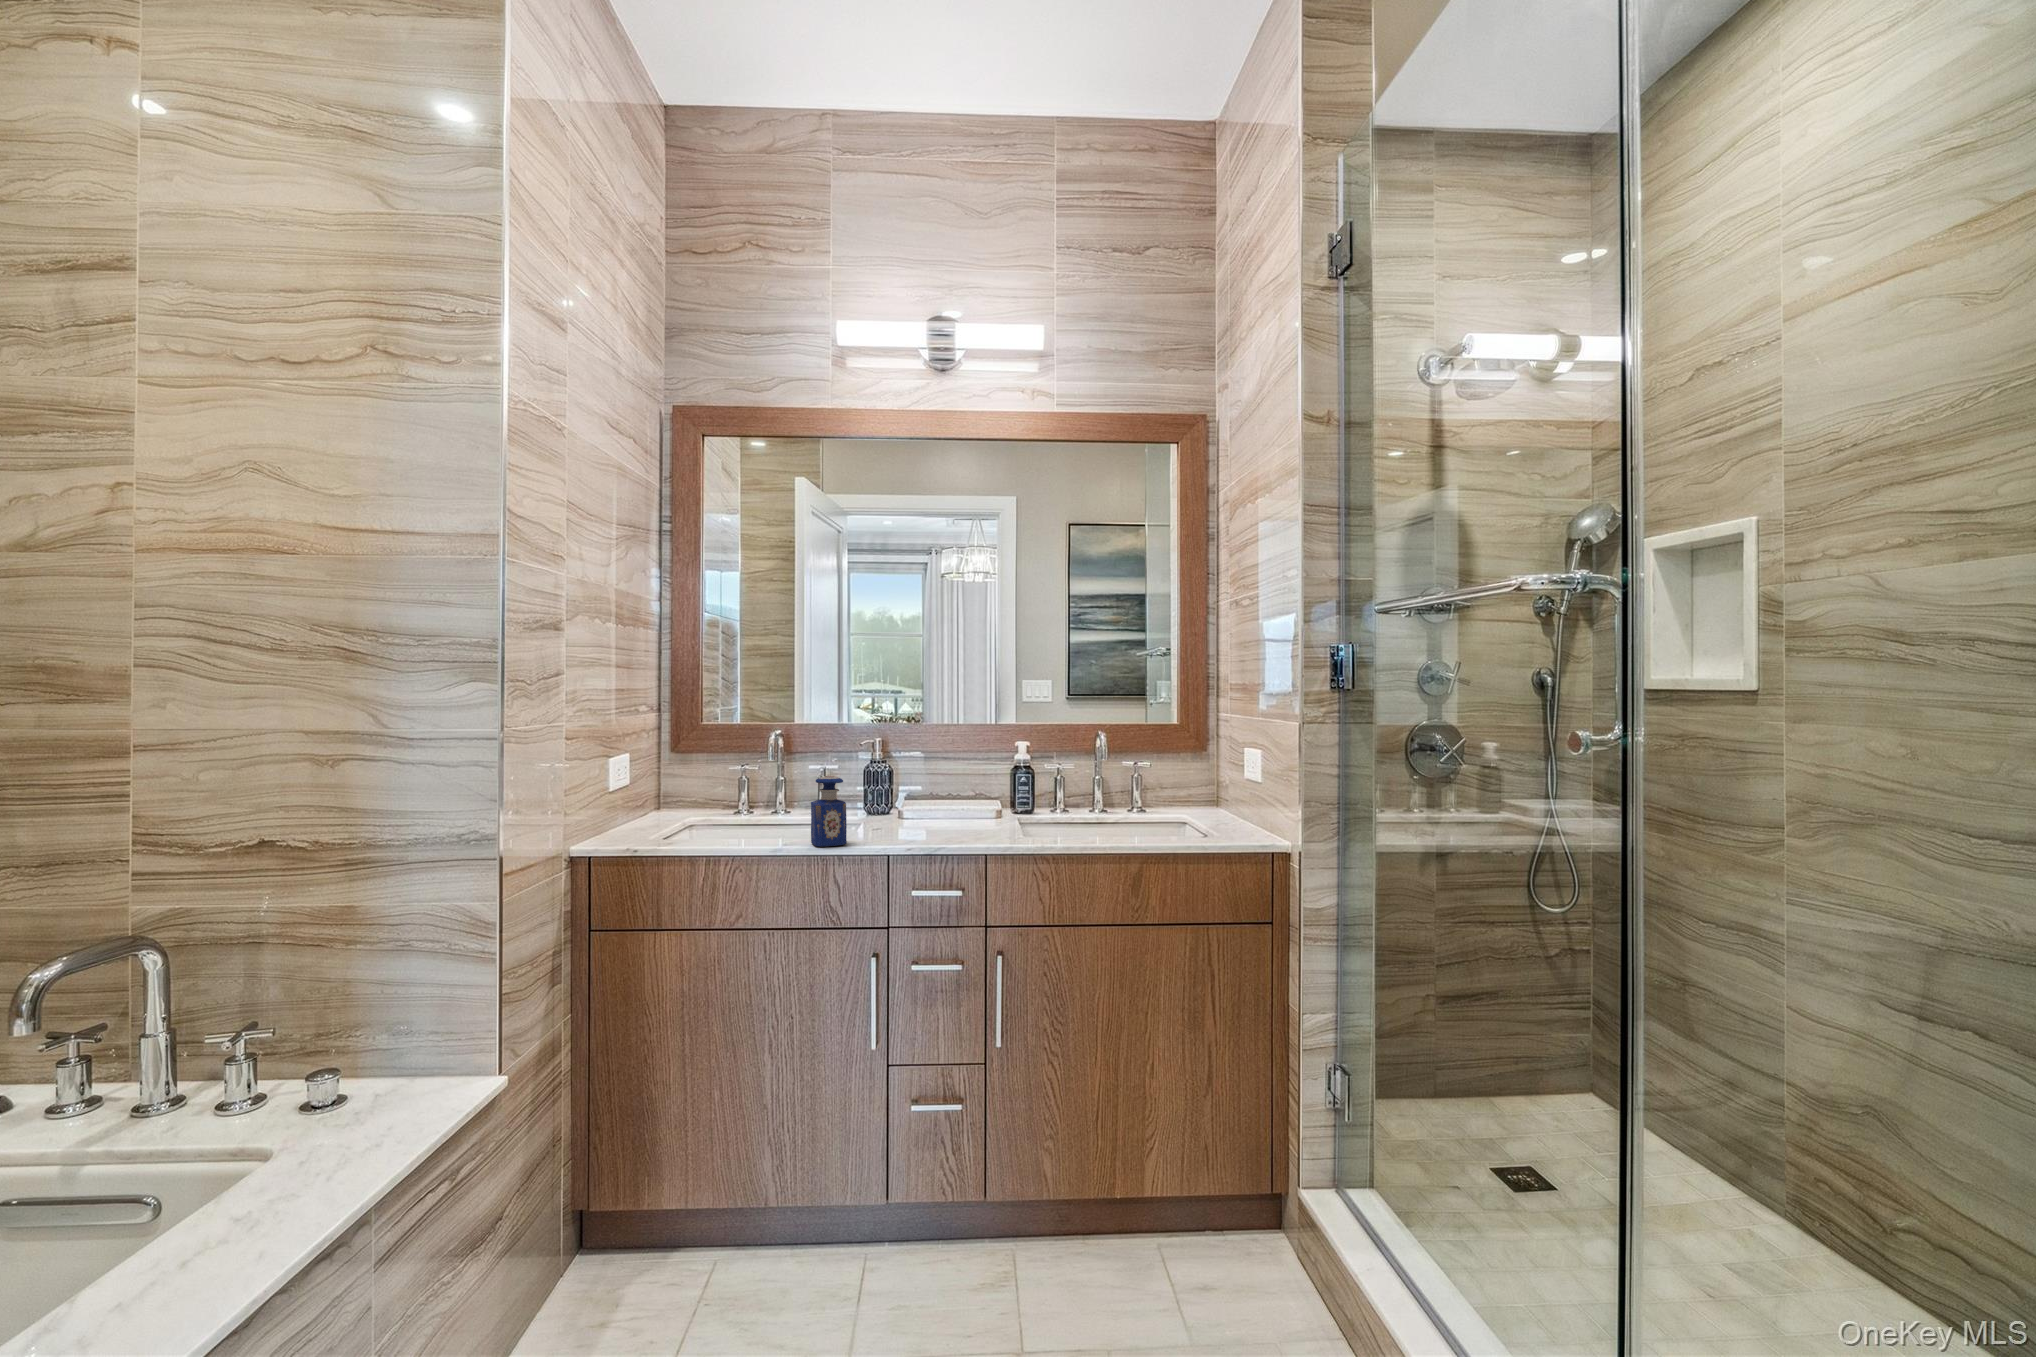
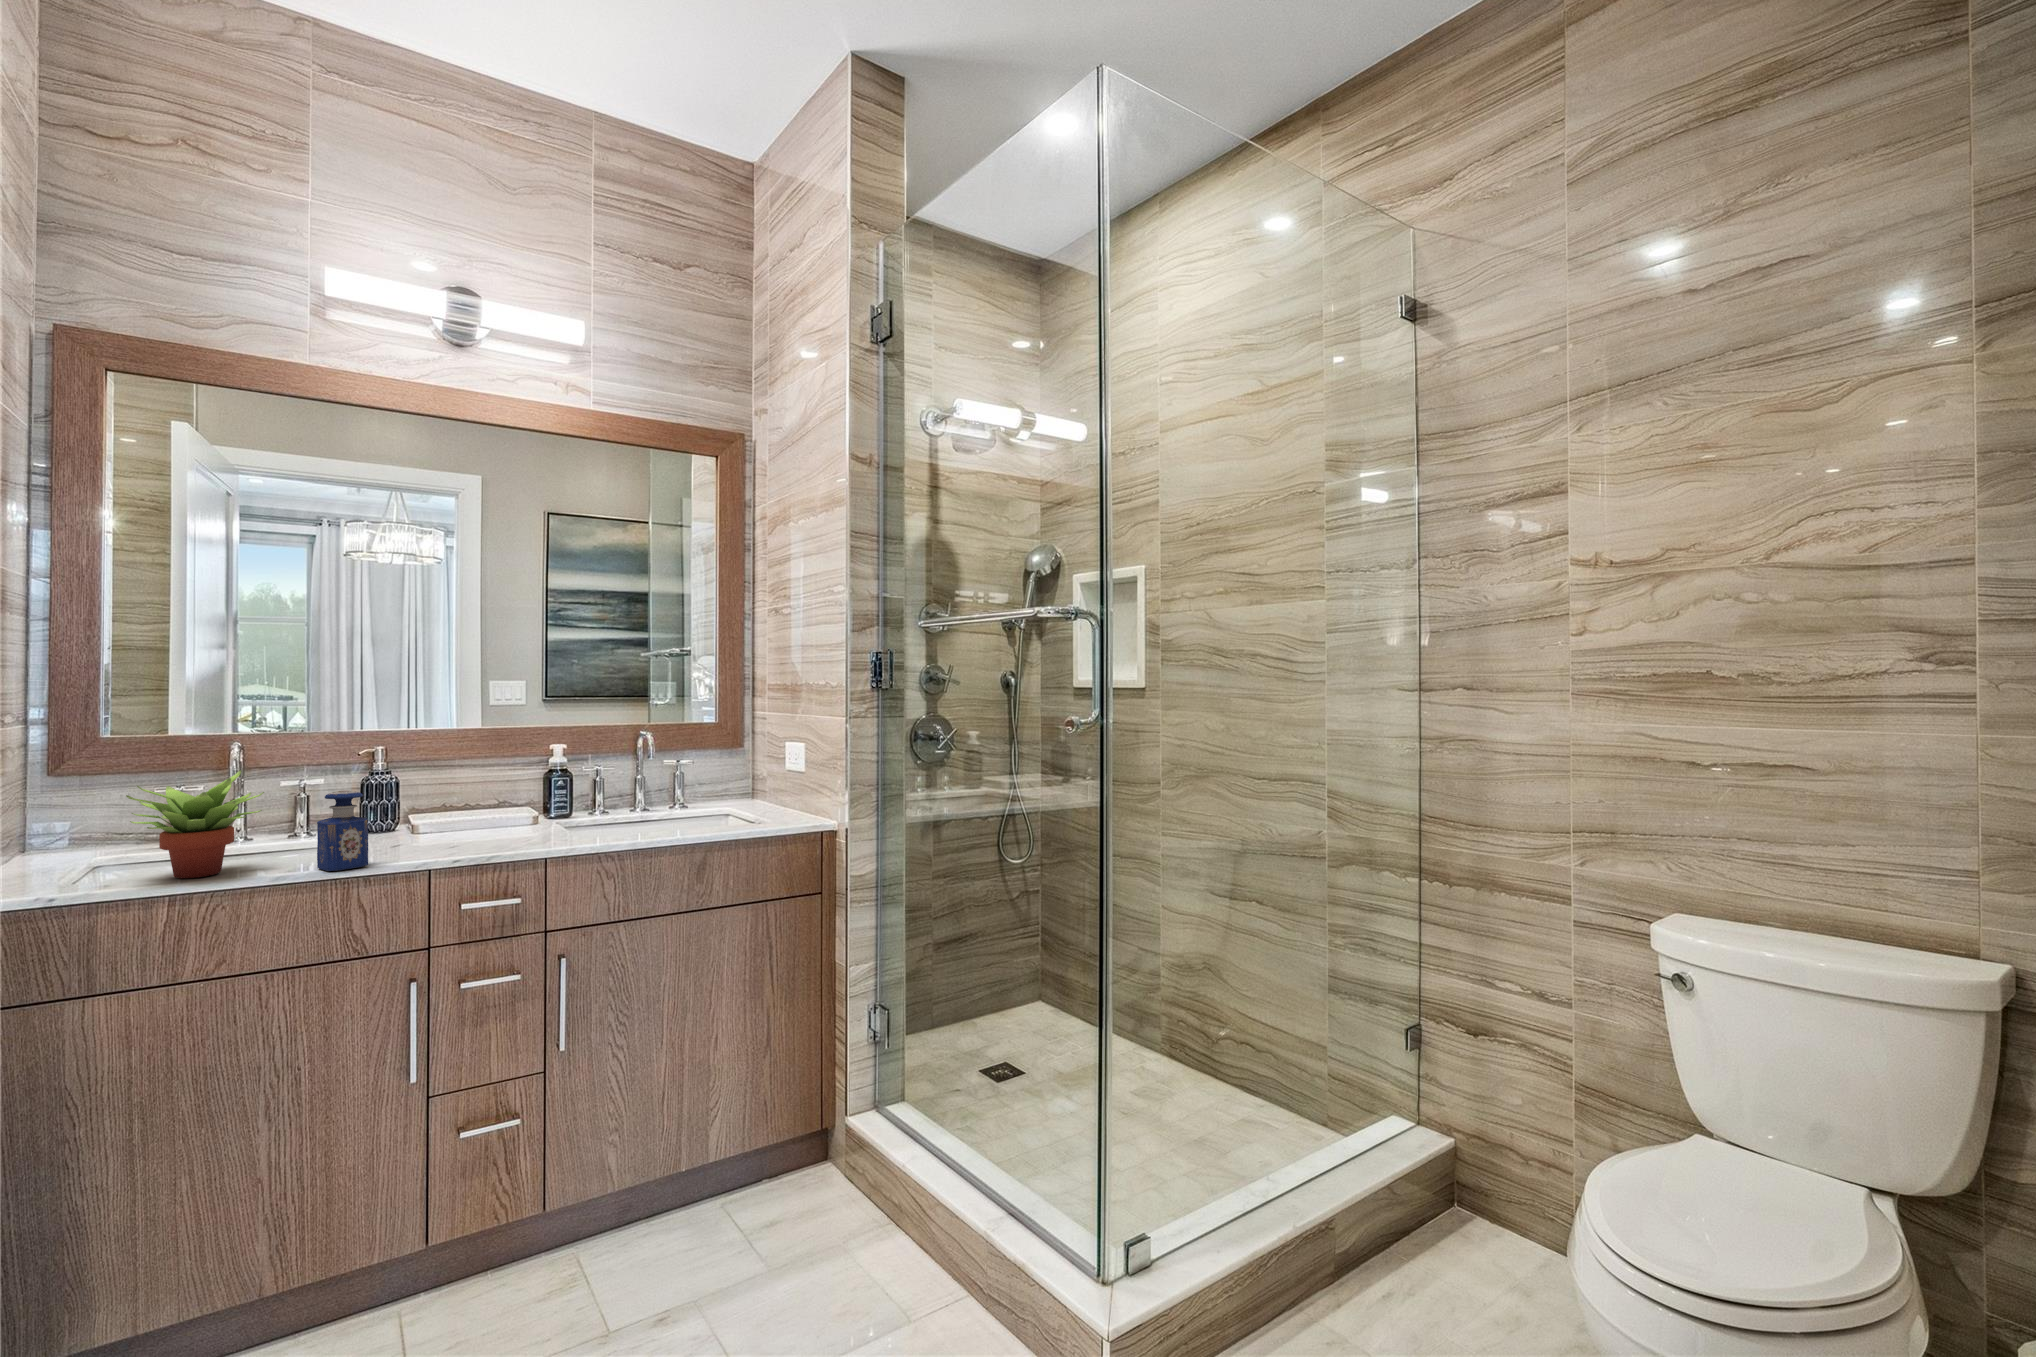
succulent plant: none [686,754,778,841] -> present [126,770,264,878]

